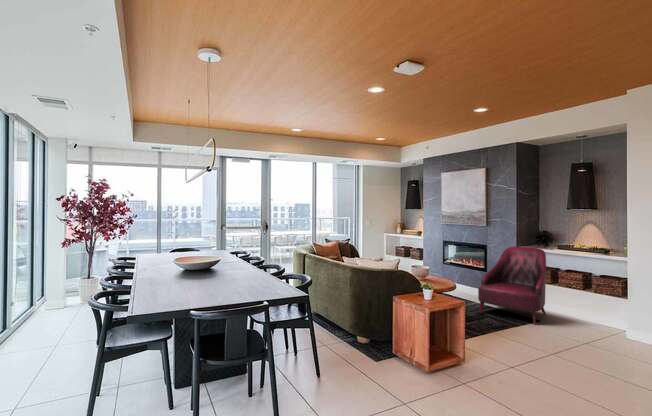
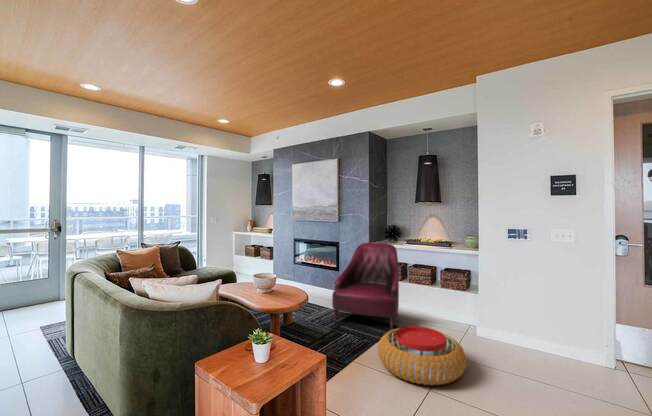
pouf: none [515,315,597,358] -> present [378,326,466,385]

